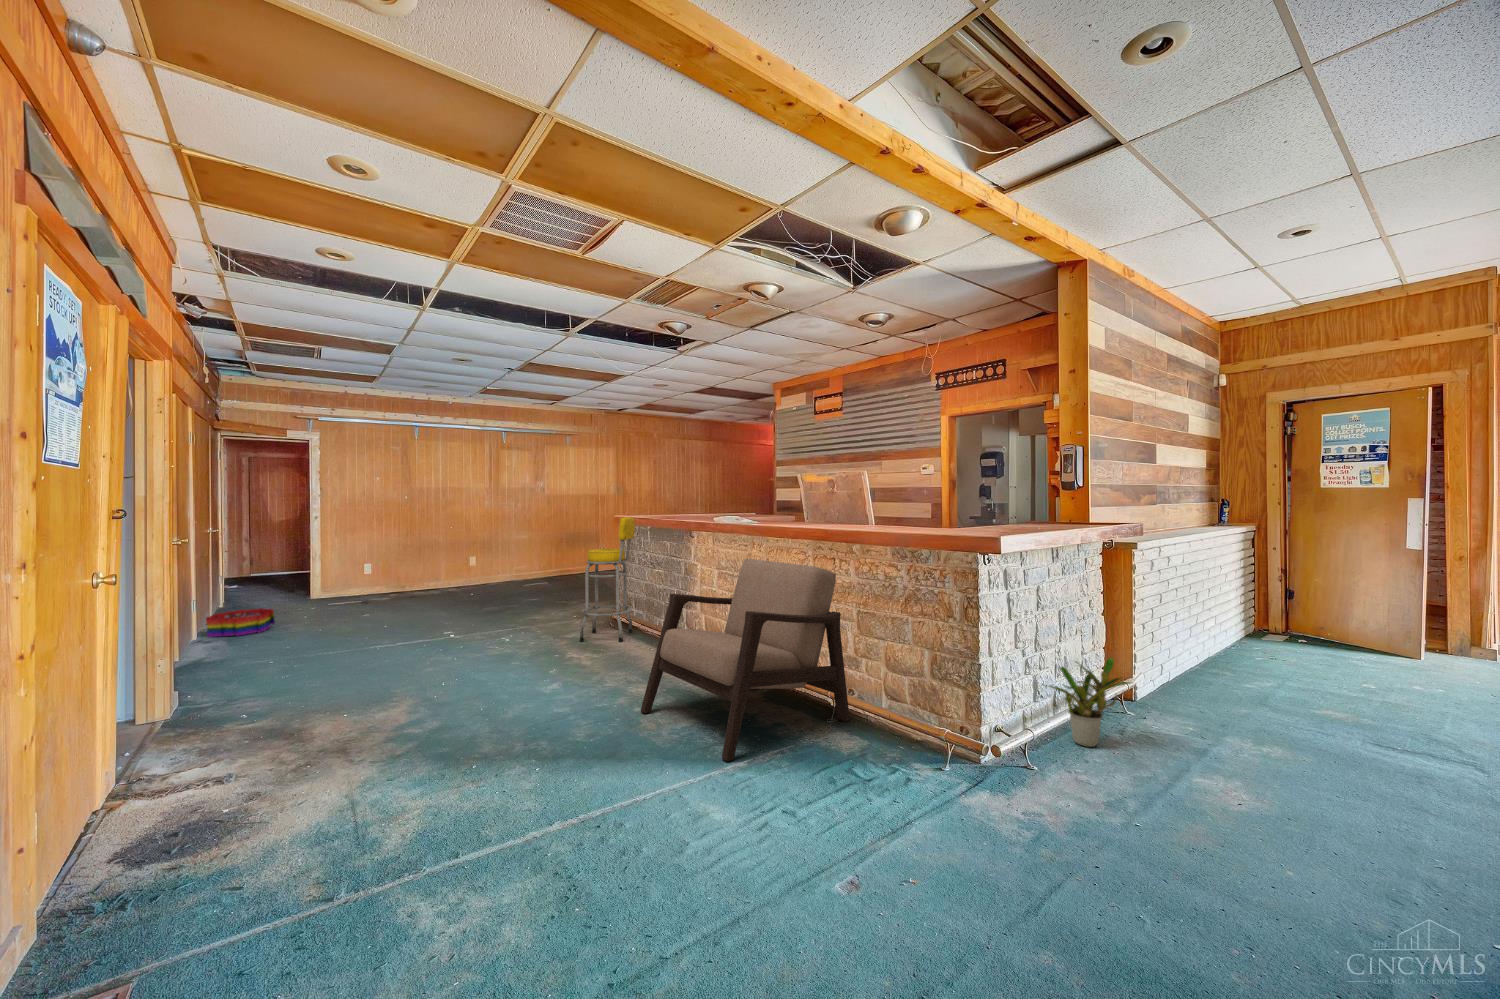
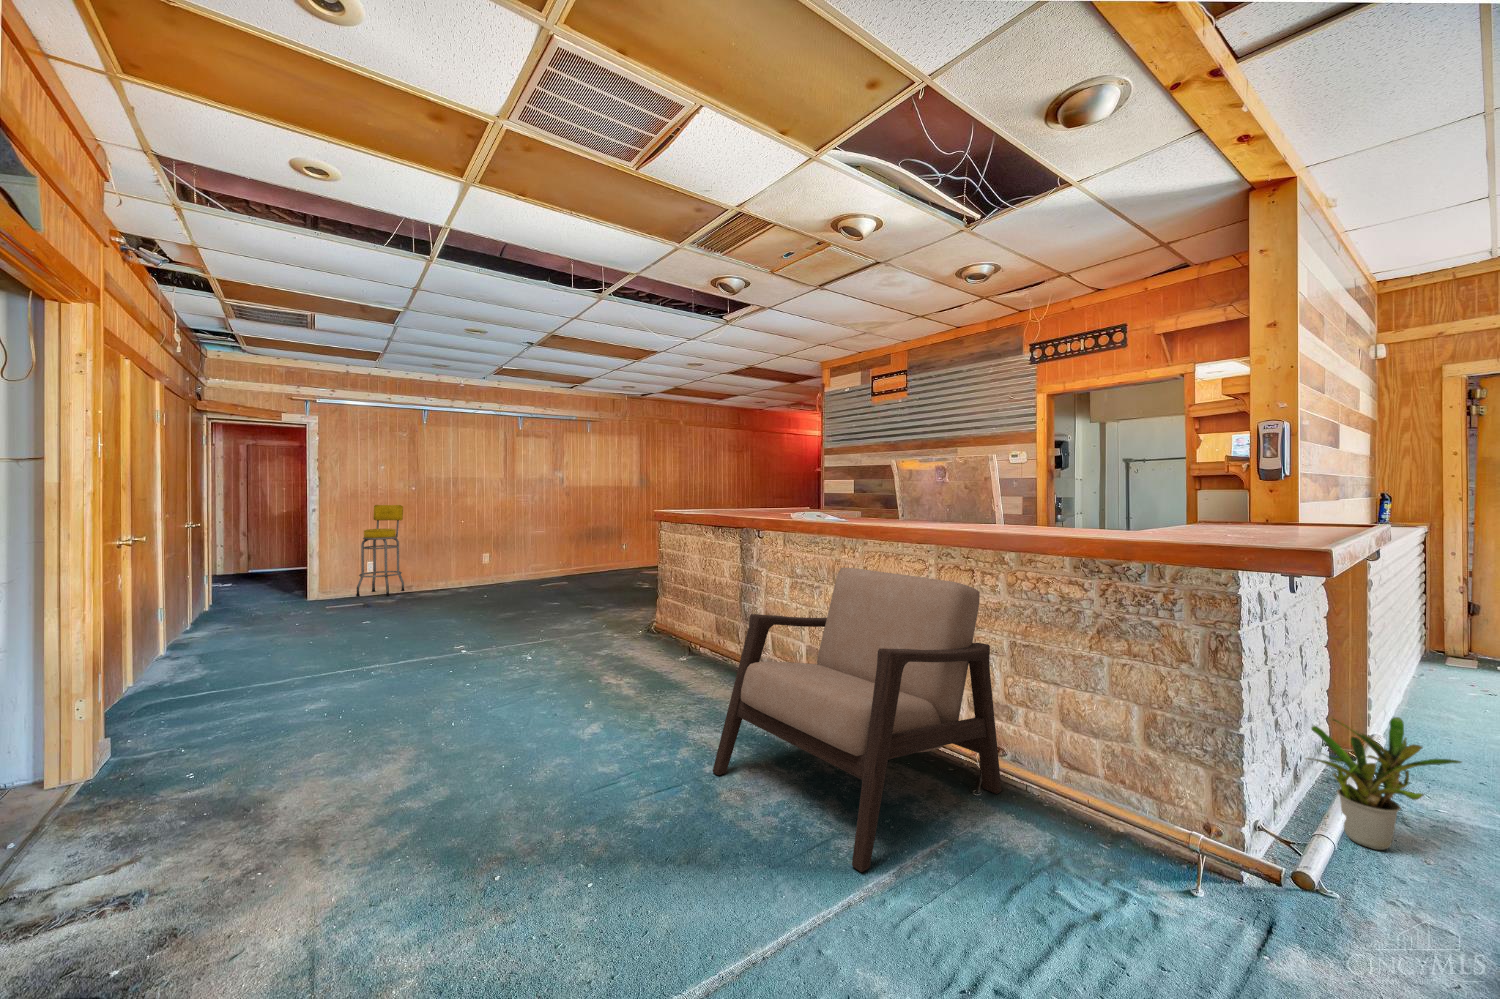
bar stool: present [580,517,636,642] -> present [356,505,404,596]
storage bin: present [206,608,275,637] -> none [181,613,263,648]

